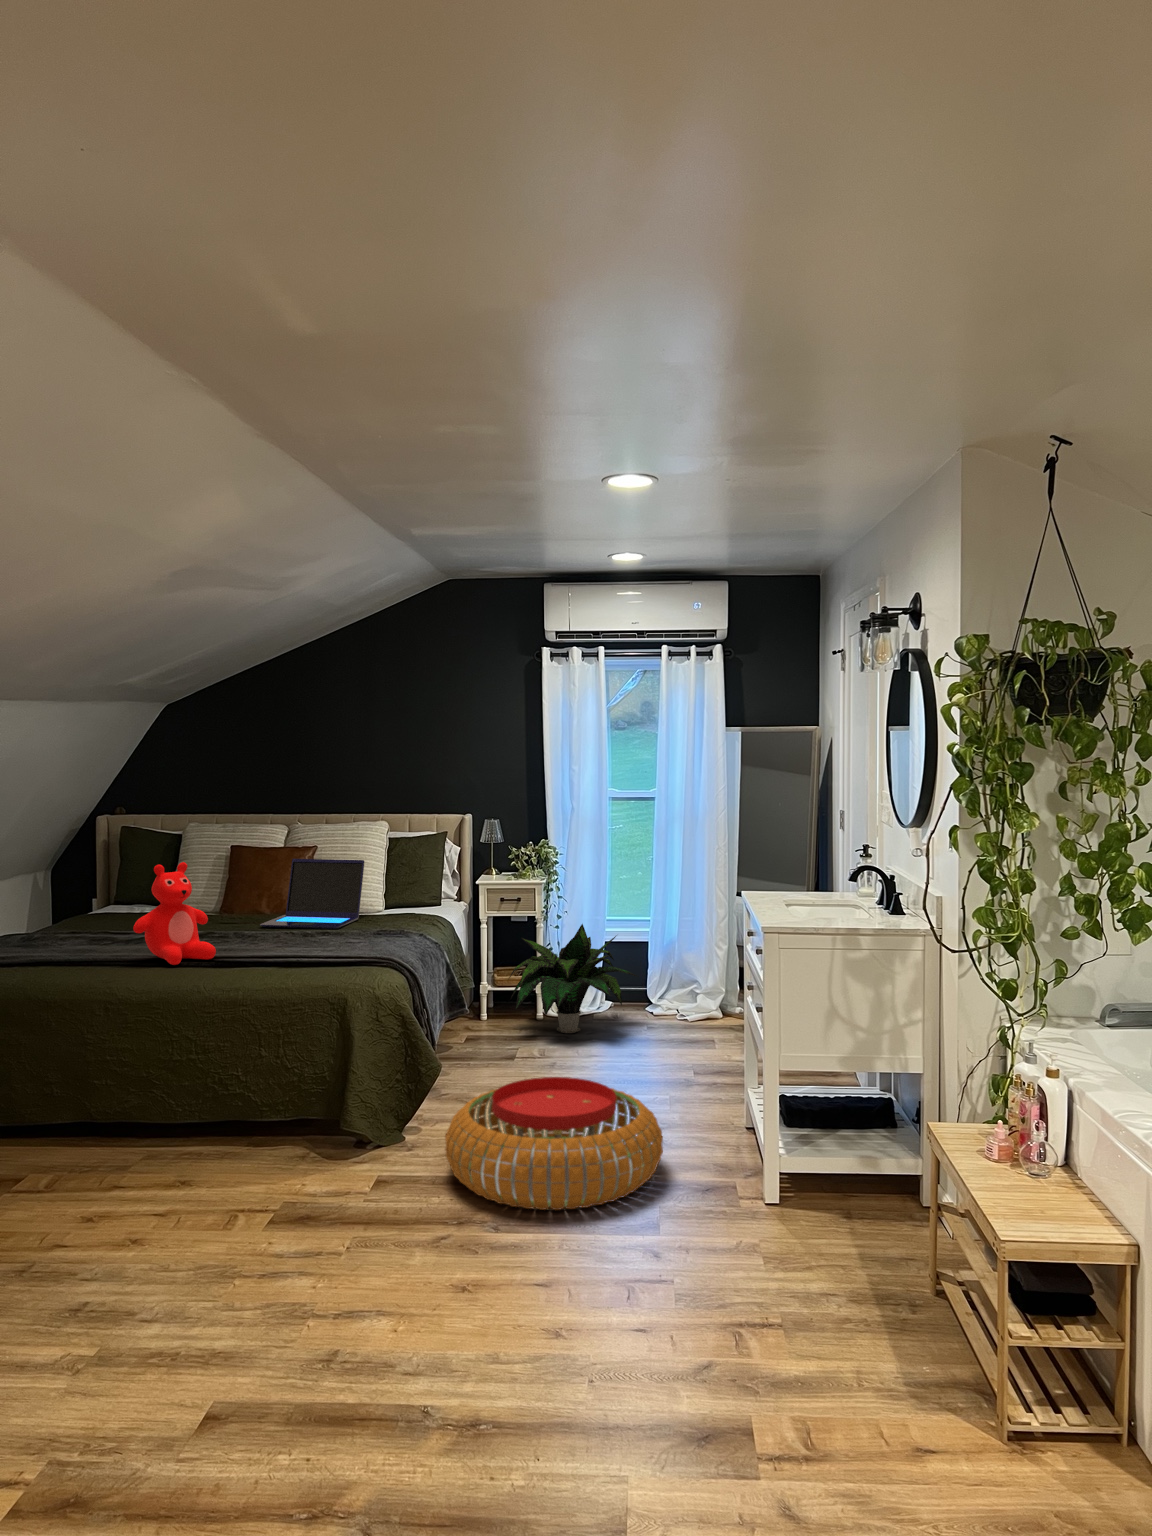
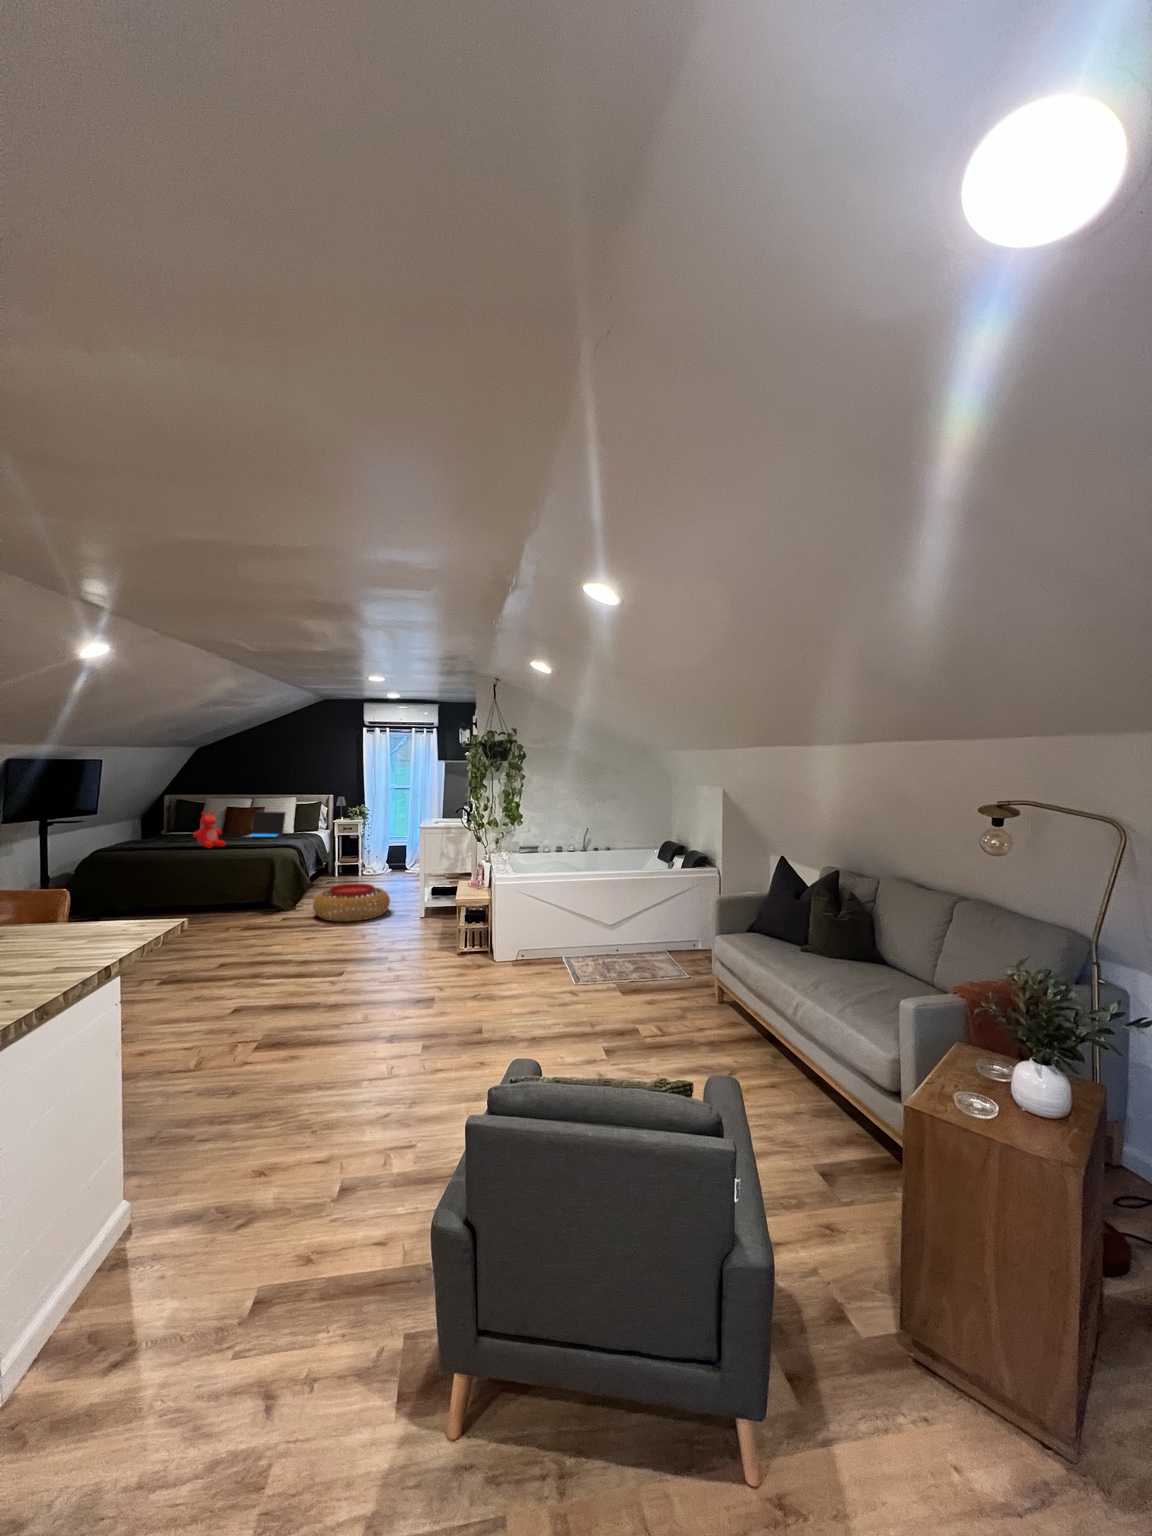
potted plant: present [510,924,637,1033] -> none [346,837,401,880]

